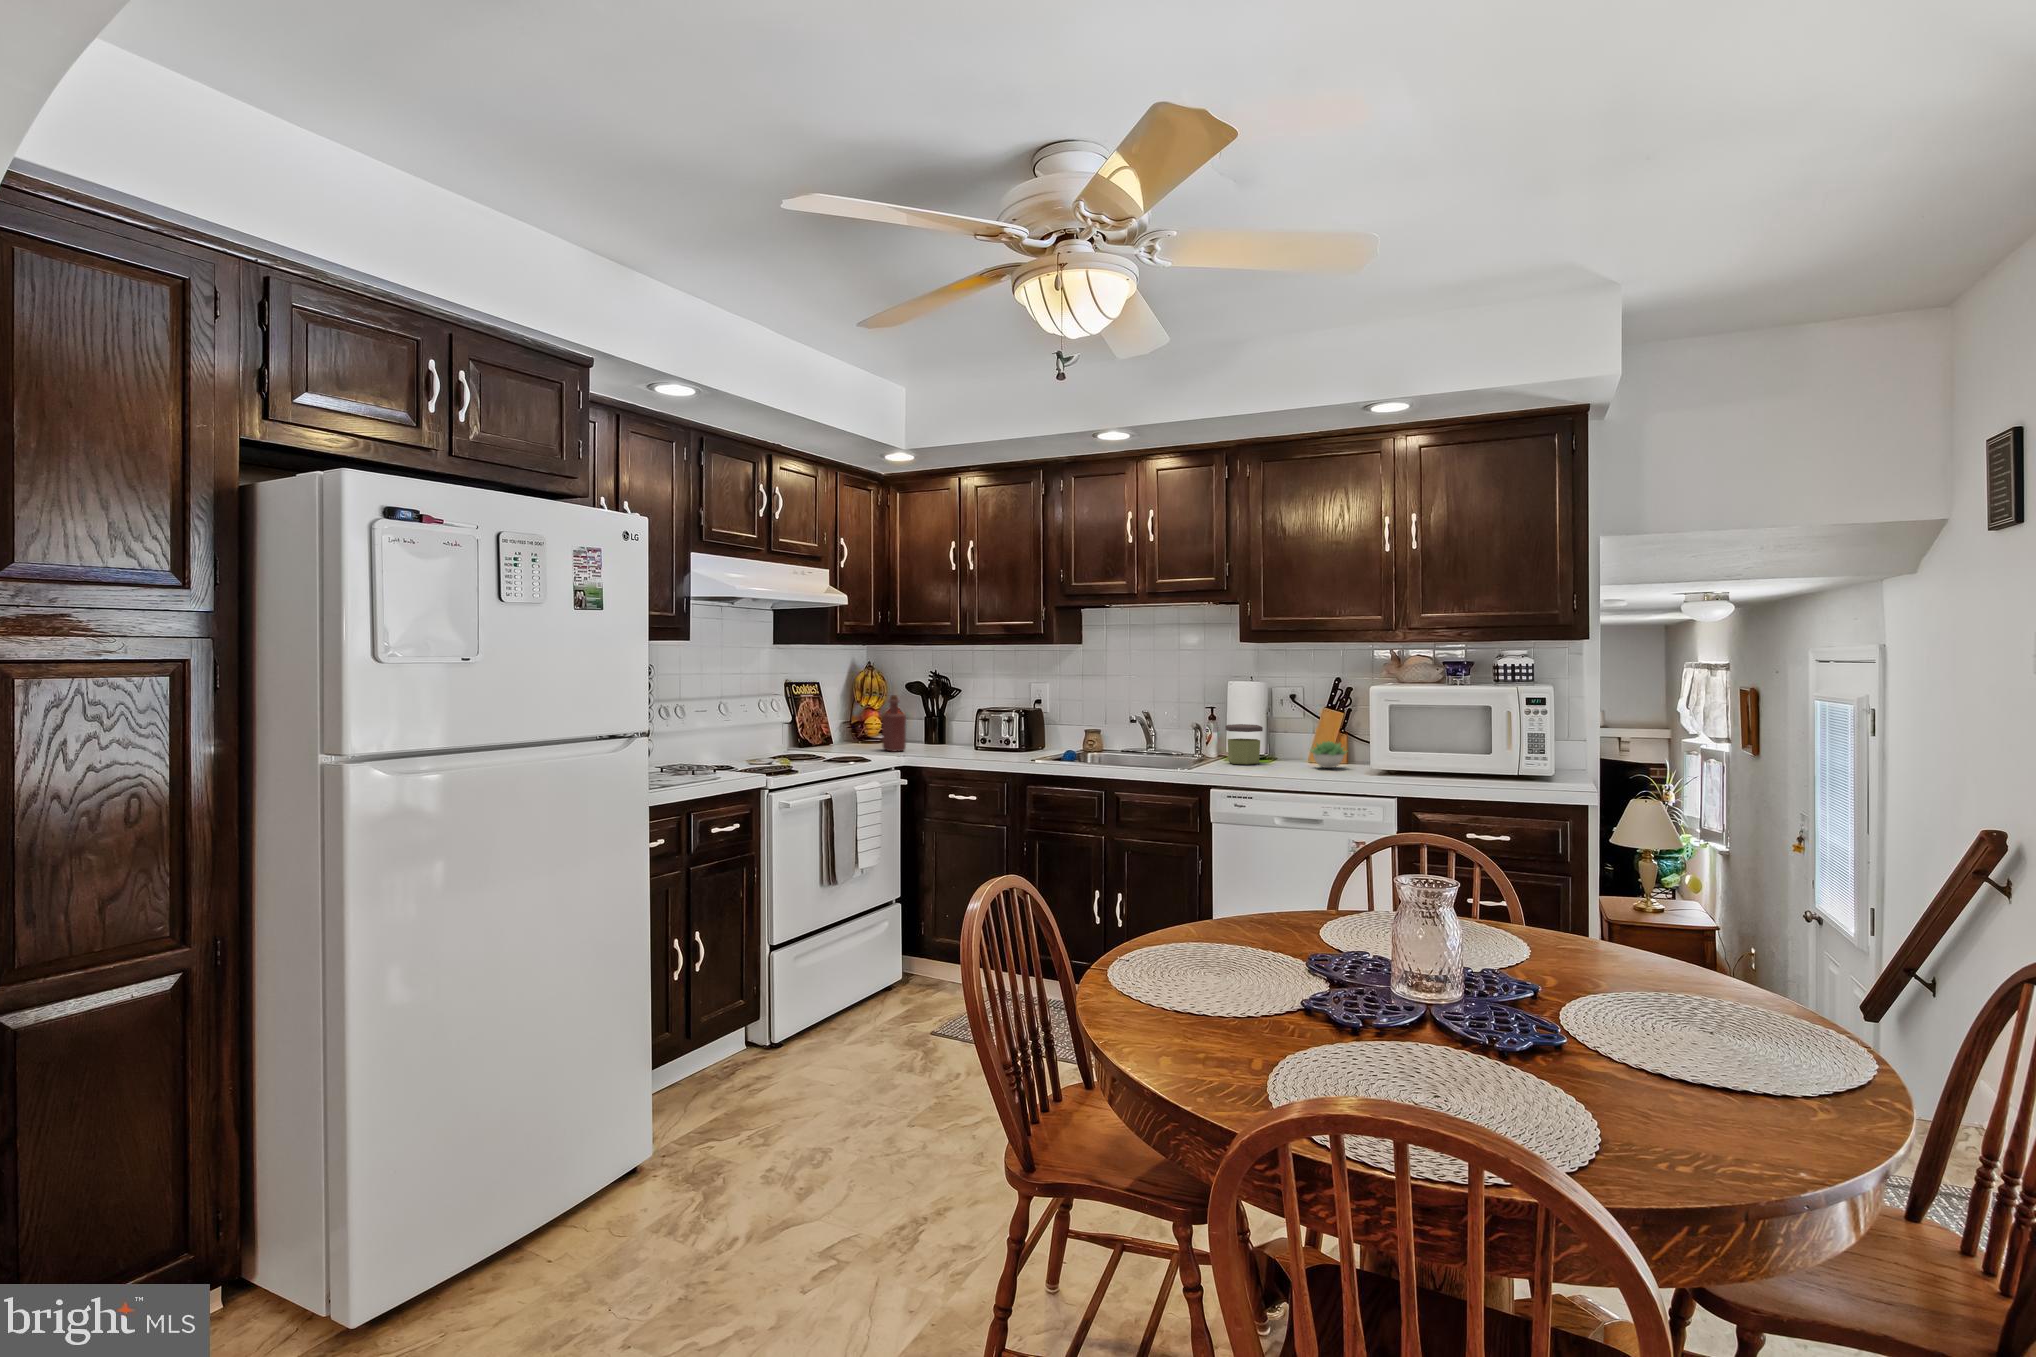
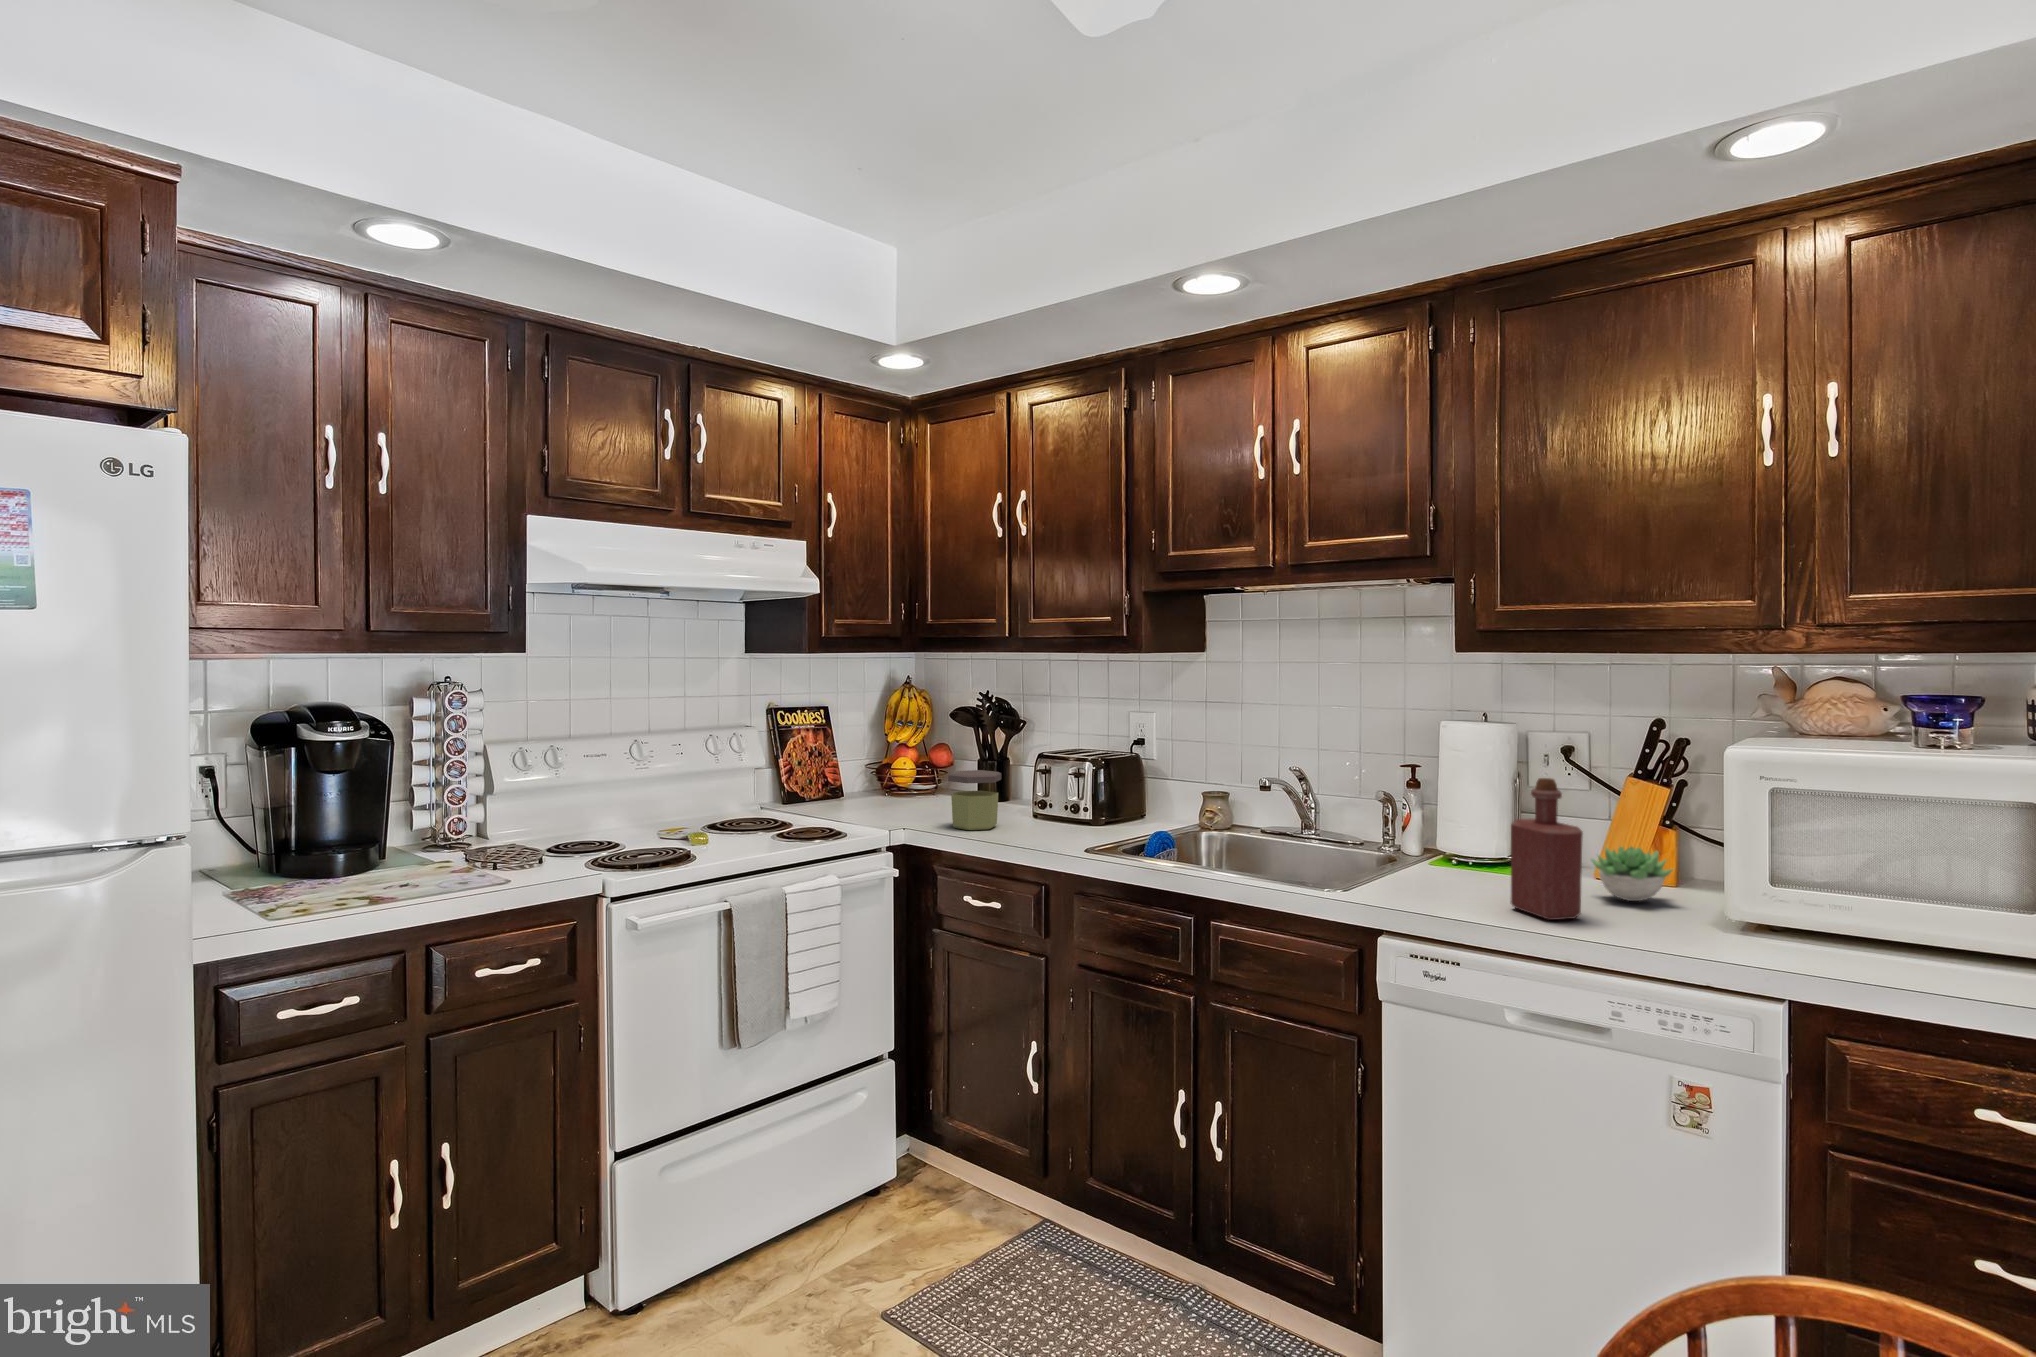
bottle: present [882,695,906,752] -> present [1511,778,1583,920]
jar: present [1226,724,1263,764] -> present [948,770,1001,830]

